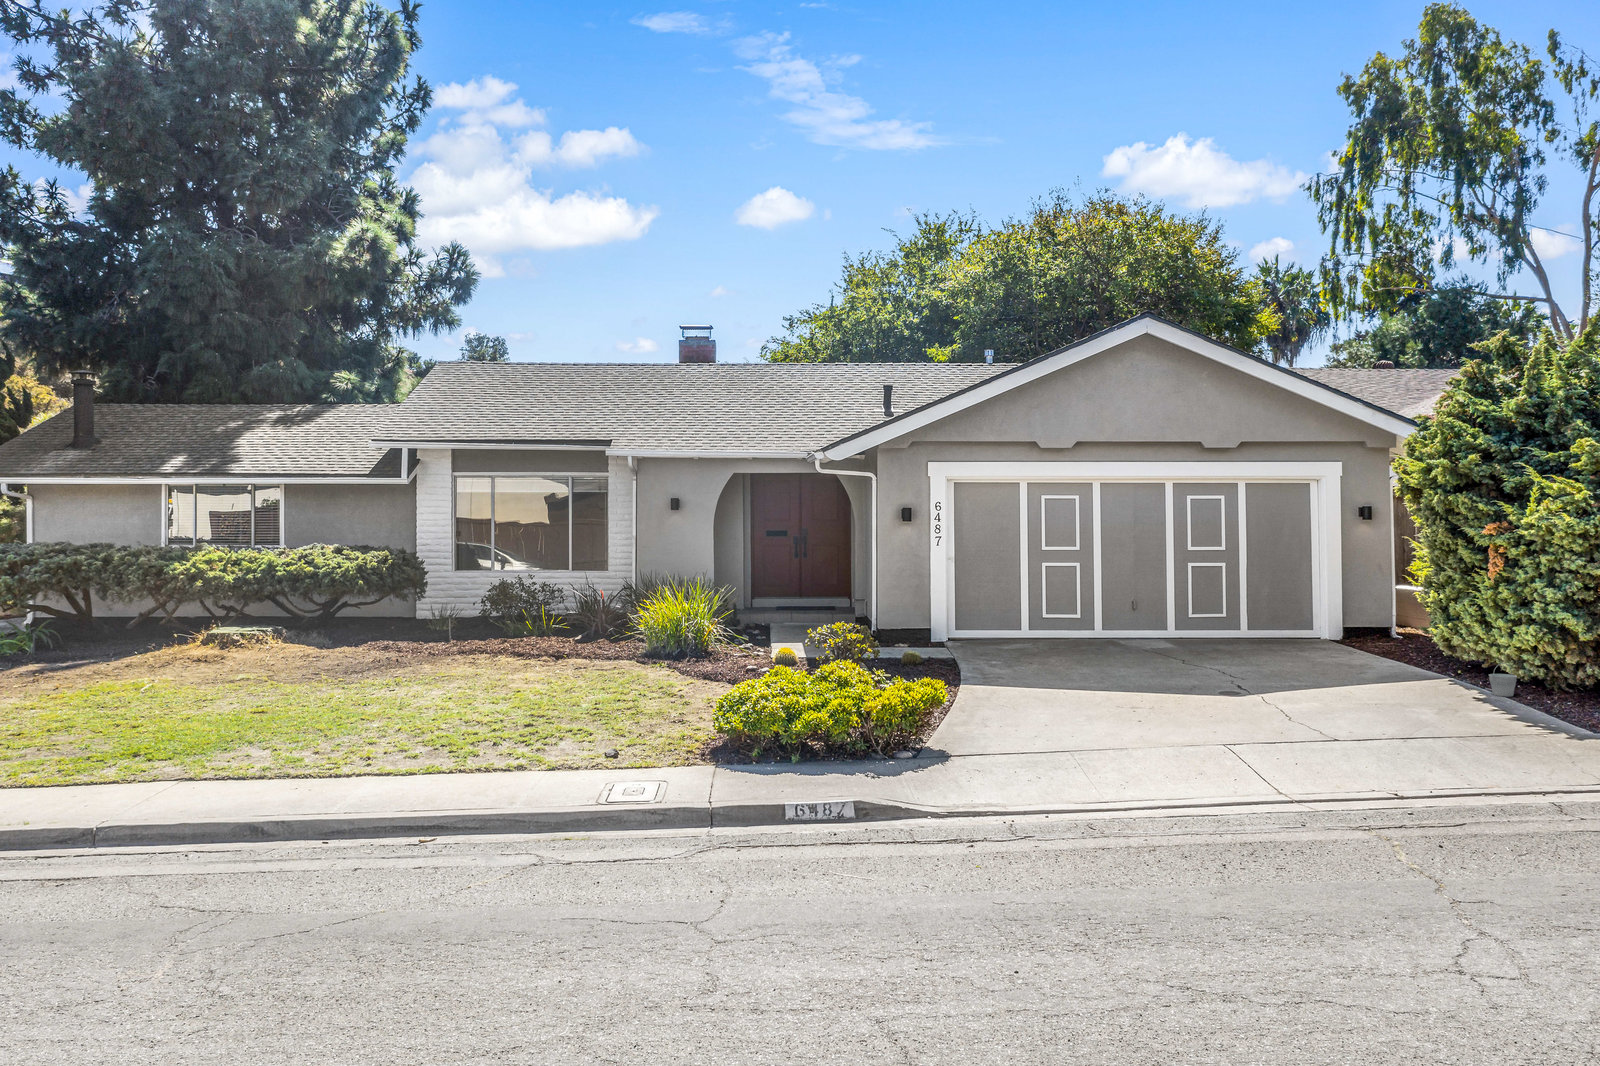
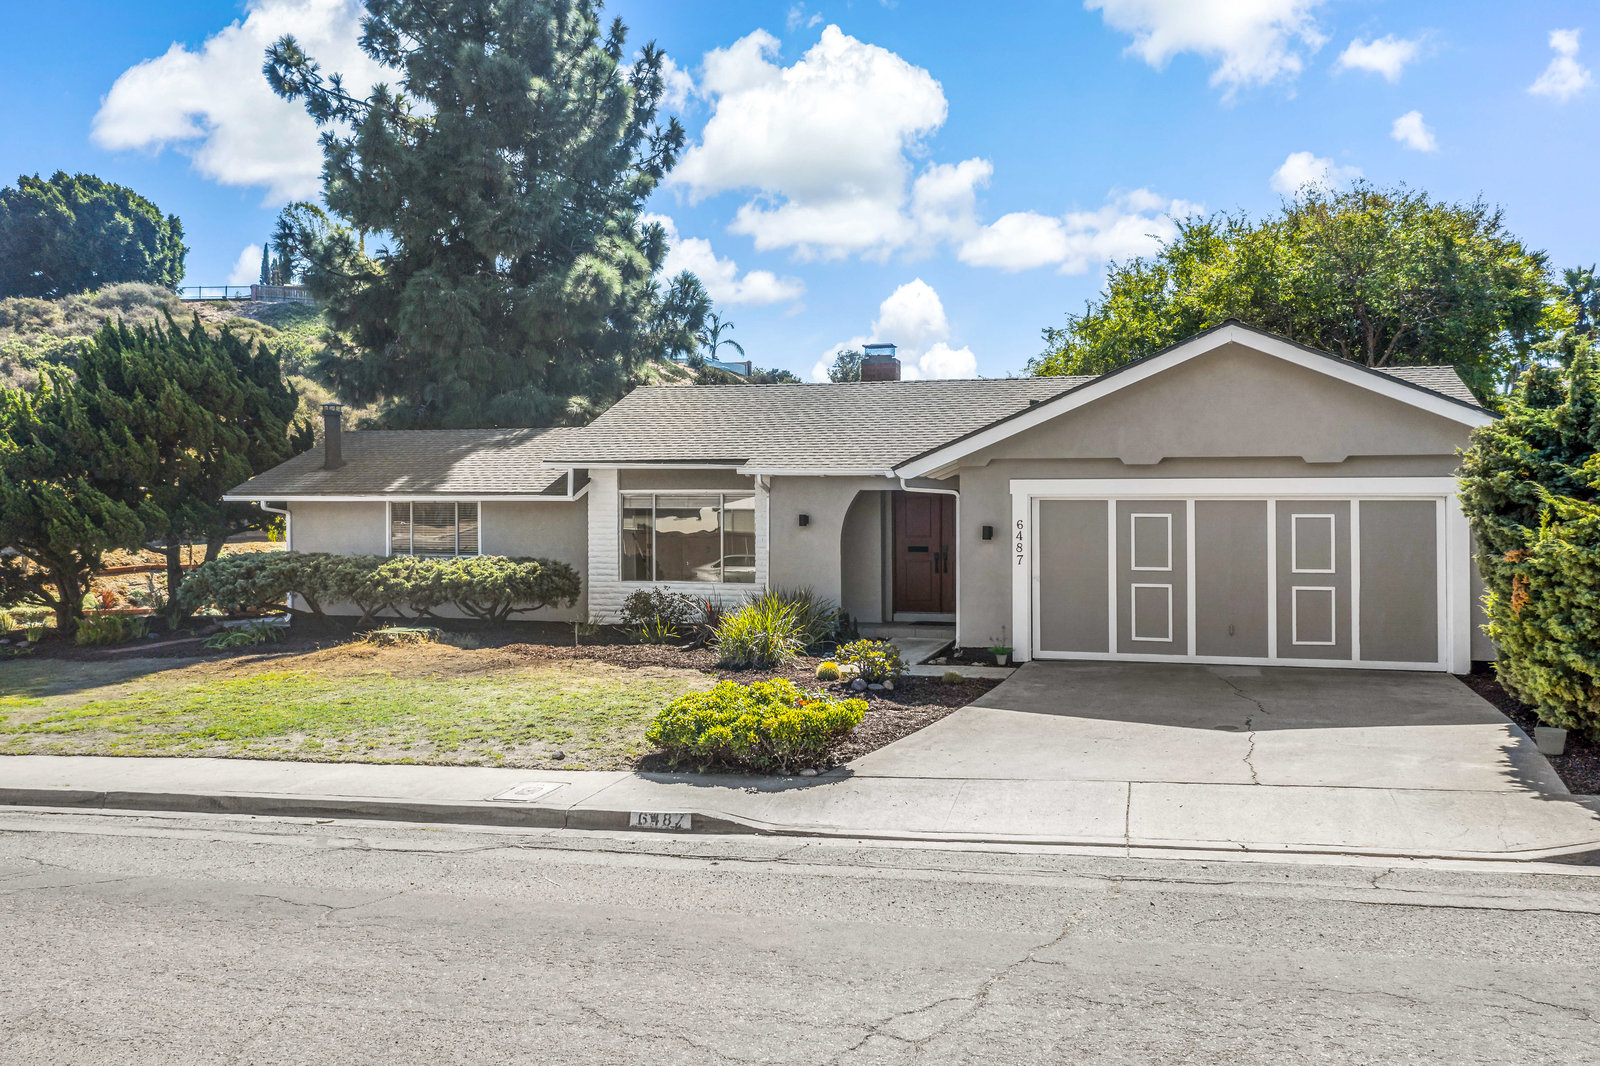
potted plant: none [920,604,948,643] -> present [988,625,1015,665]

